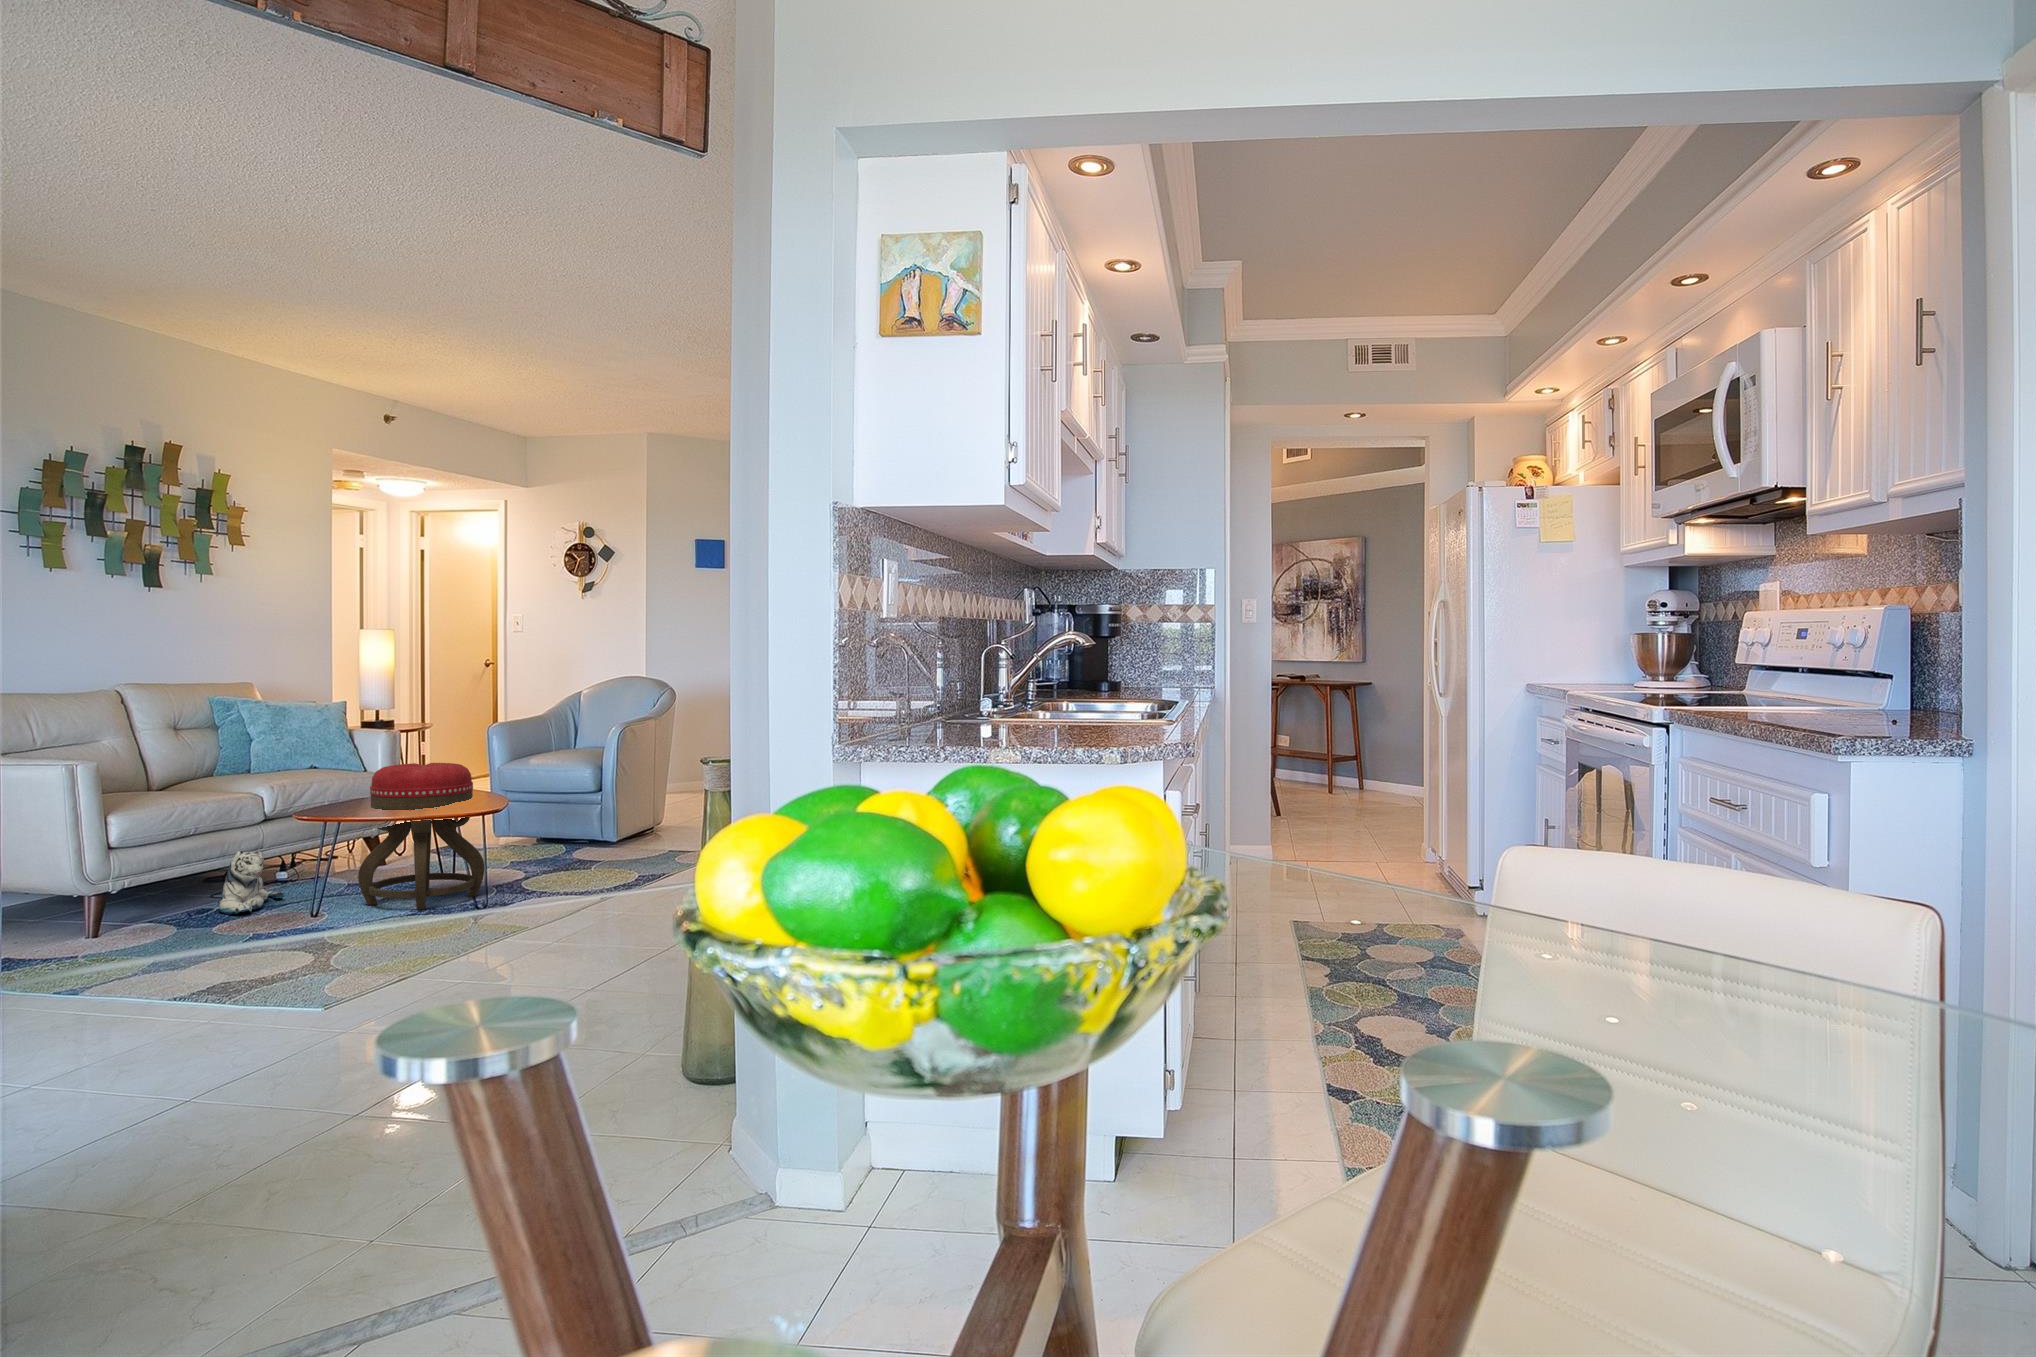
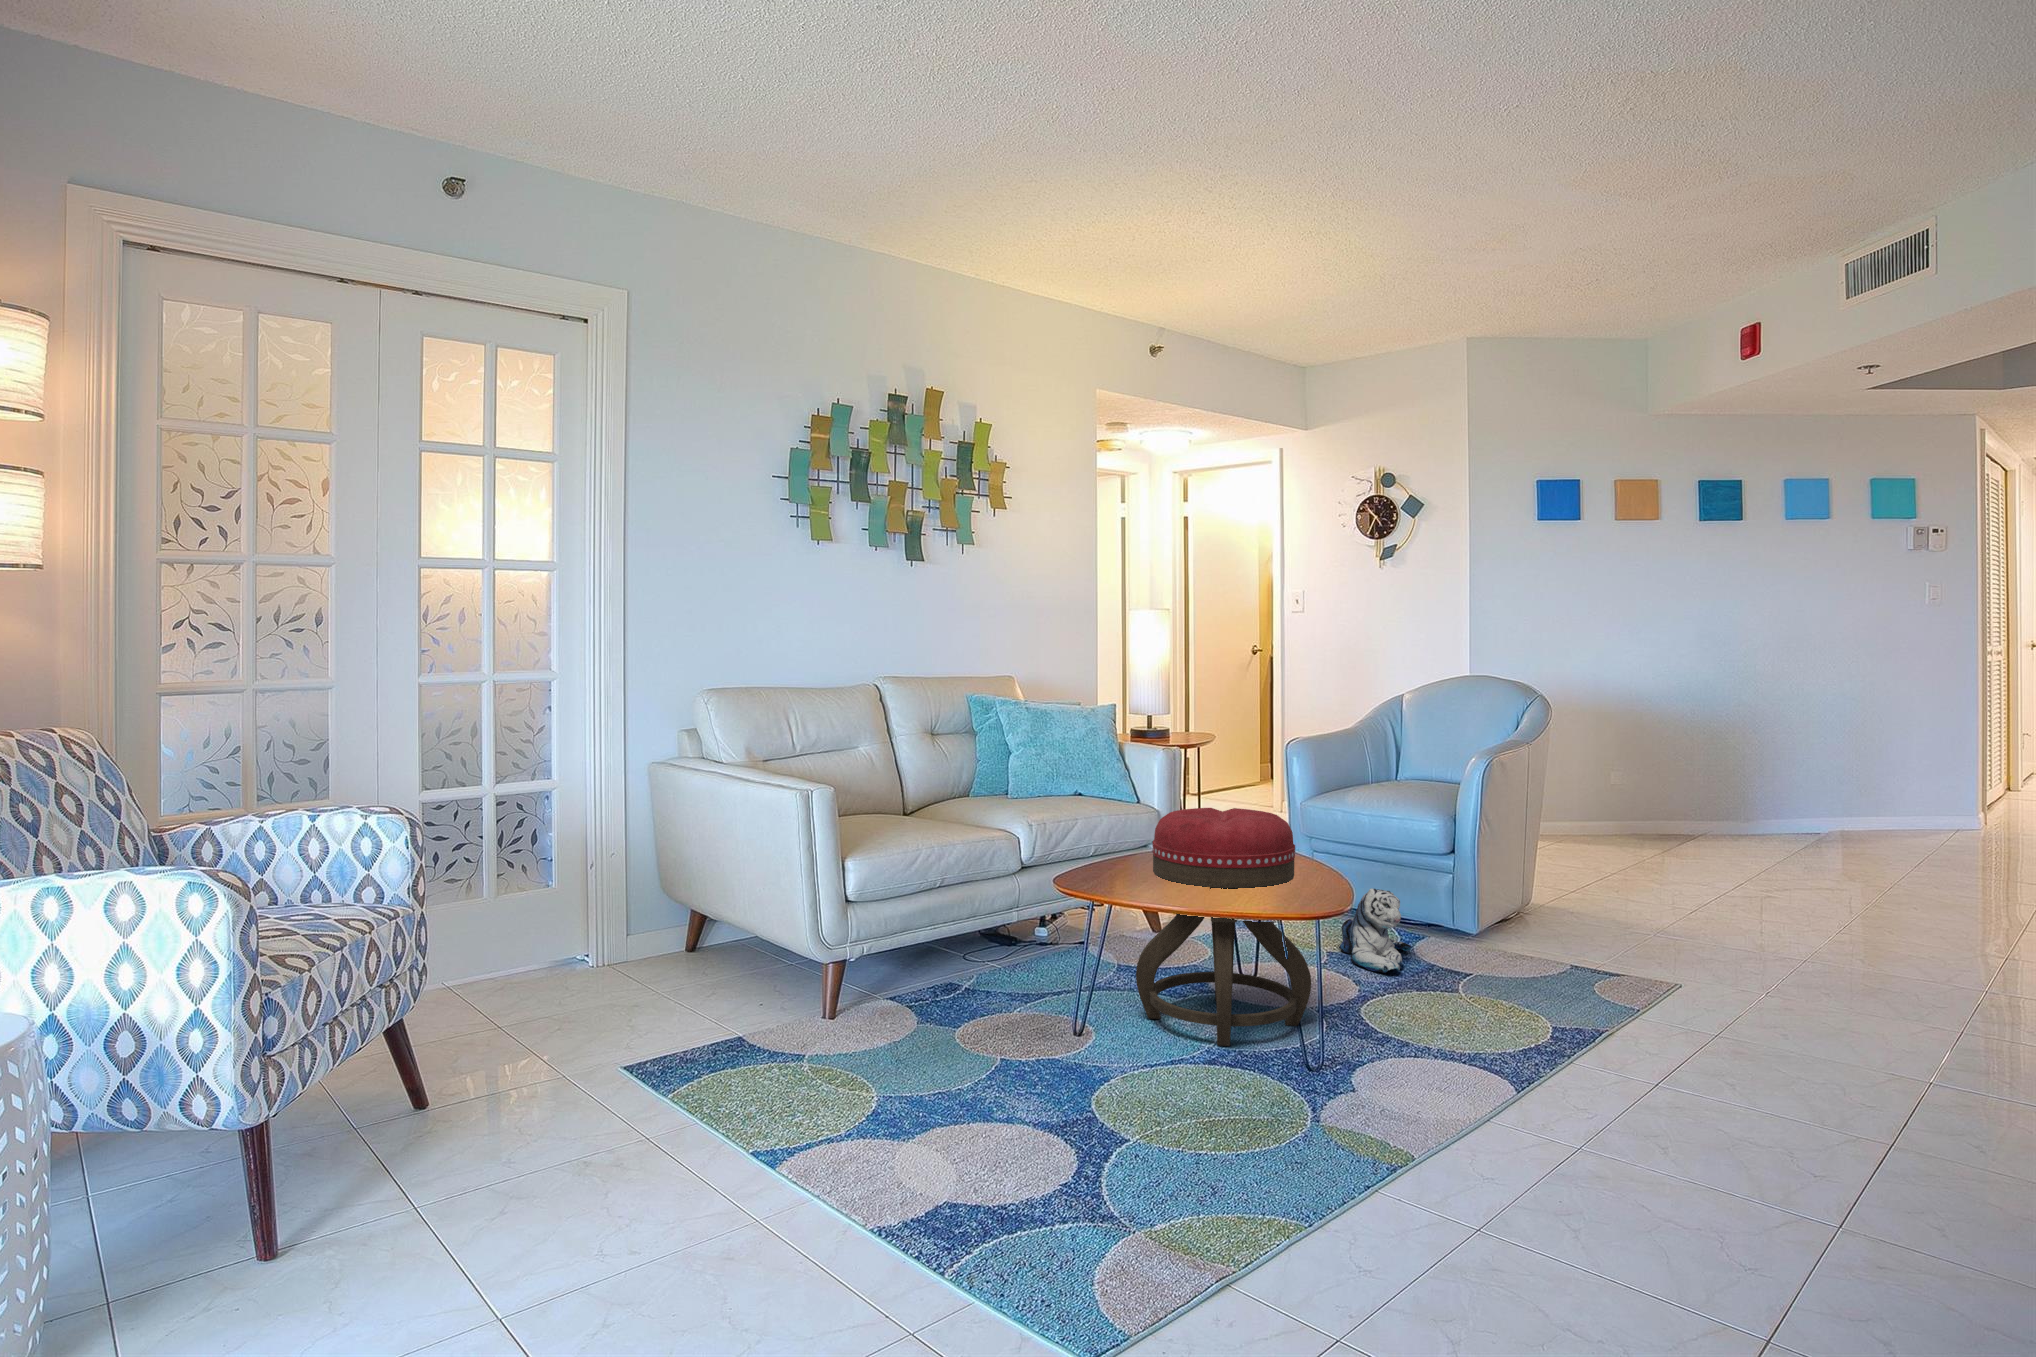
plush toy: present [218,851,283,914] -> present [1339,889,1411,973]

